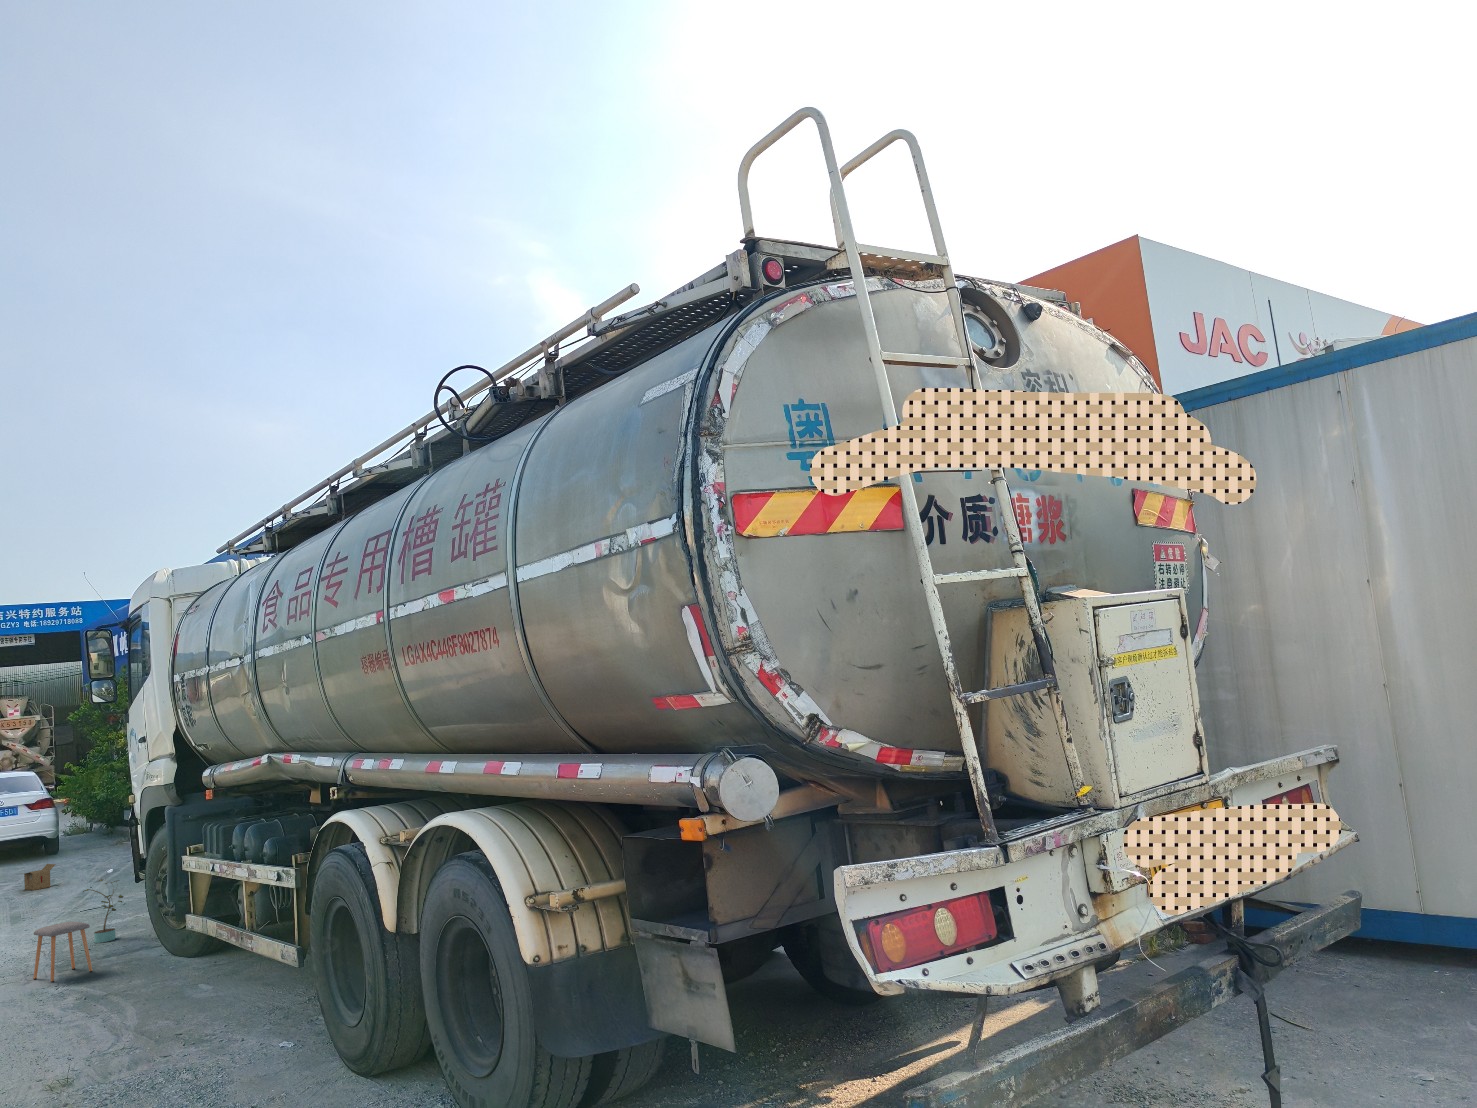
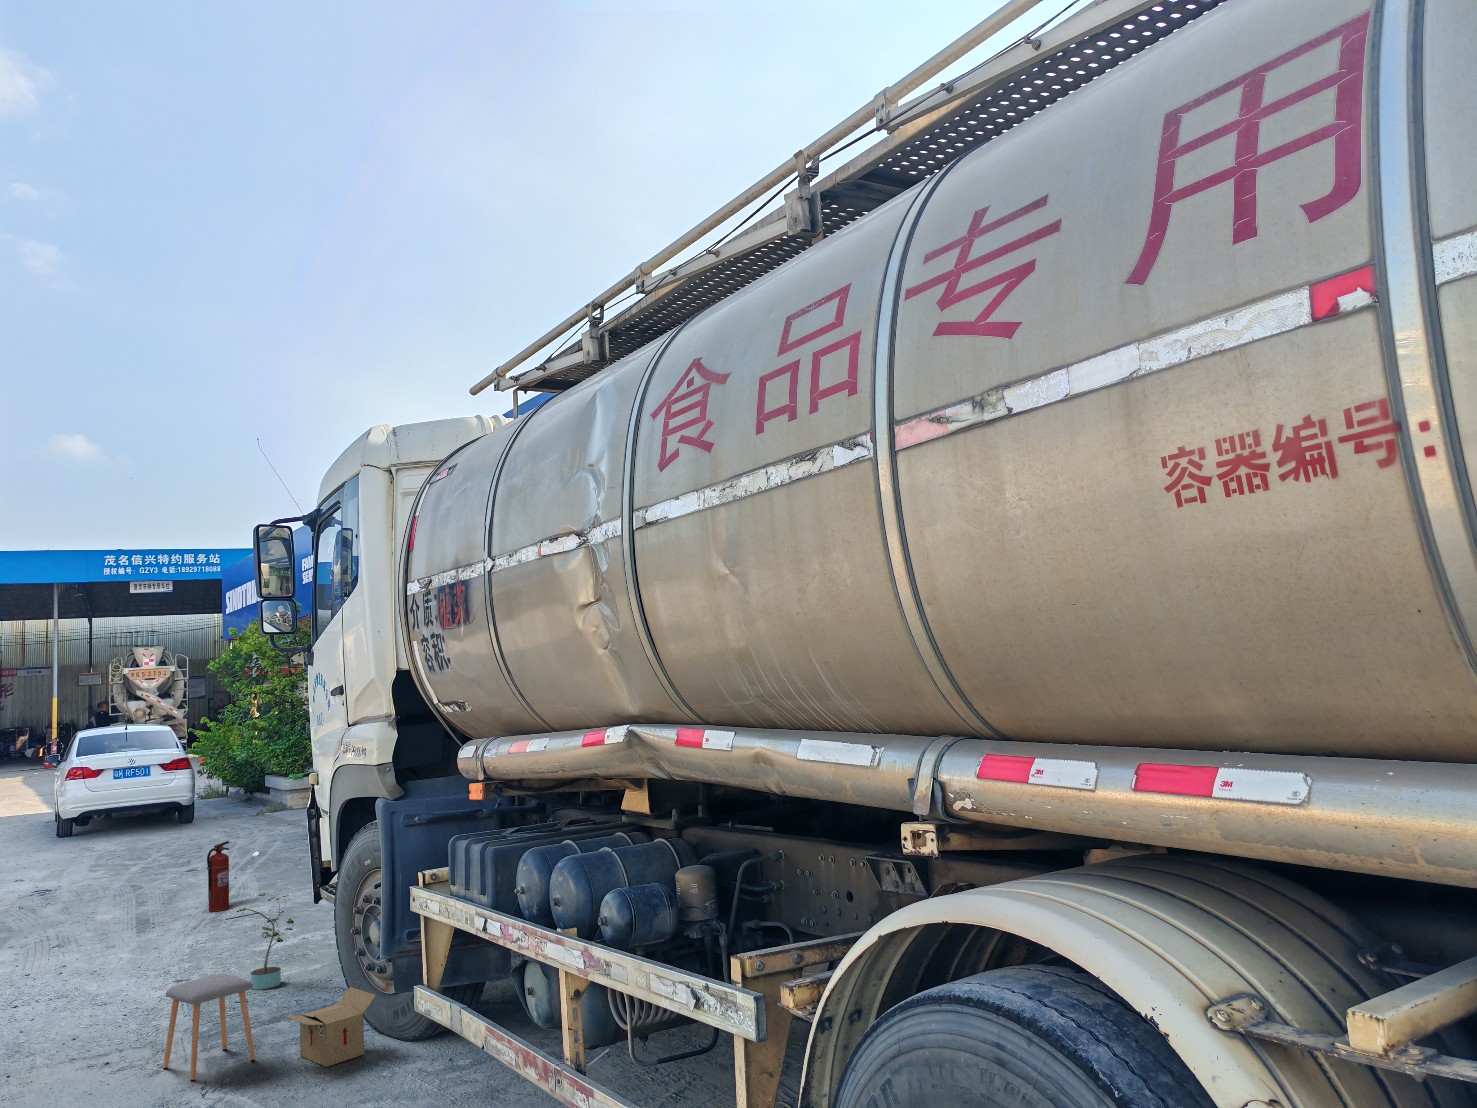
fire extinguisher: none [65,854,84,907] -> present [207,841,229,912]
cardboard box: present [24,864,55,890] -> present [283,987,376,1067]

